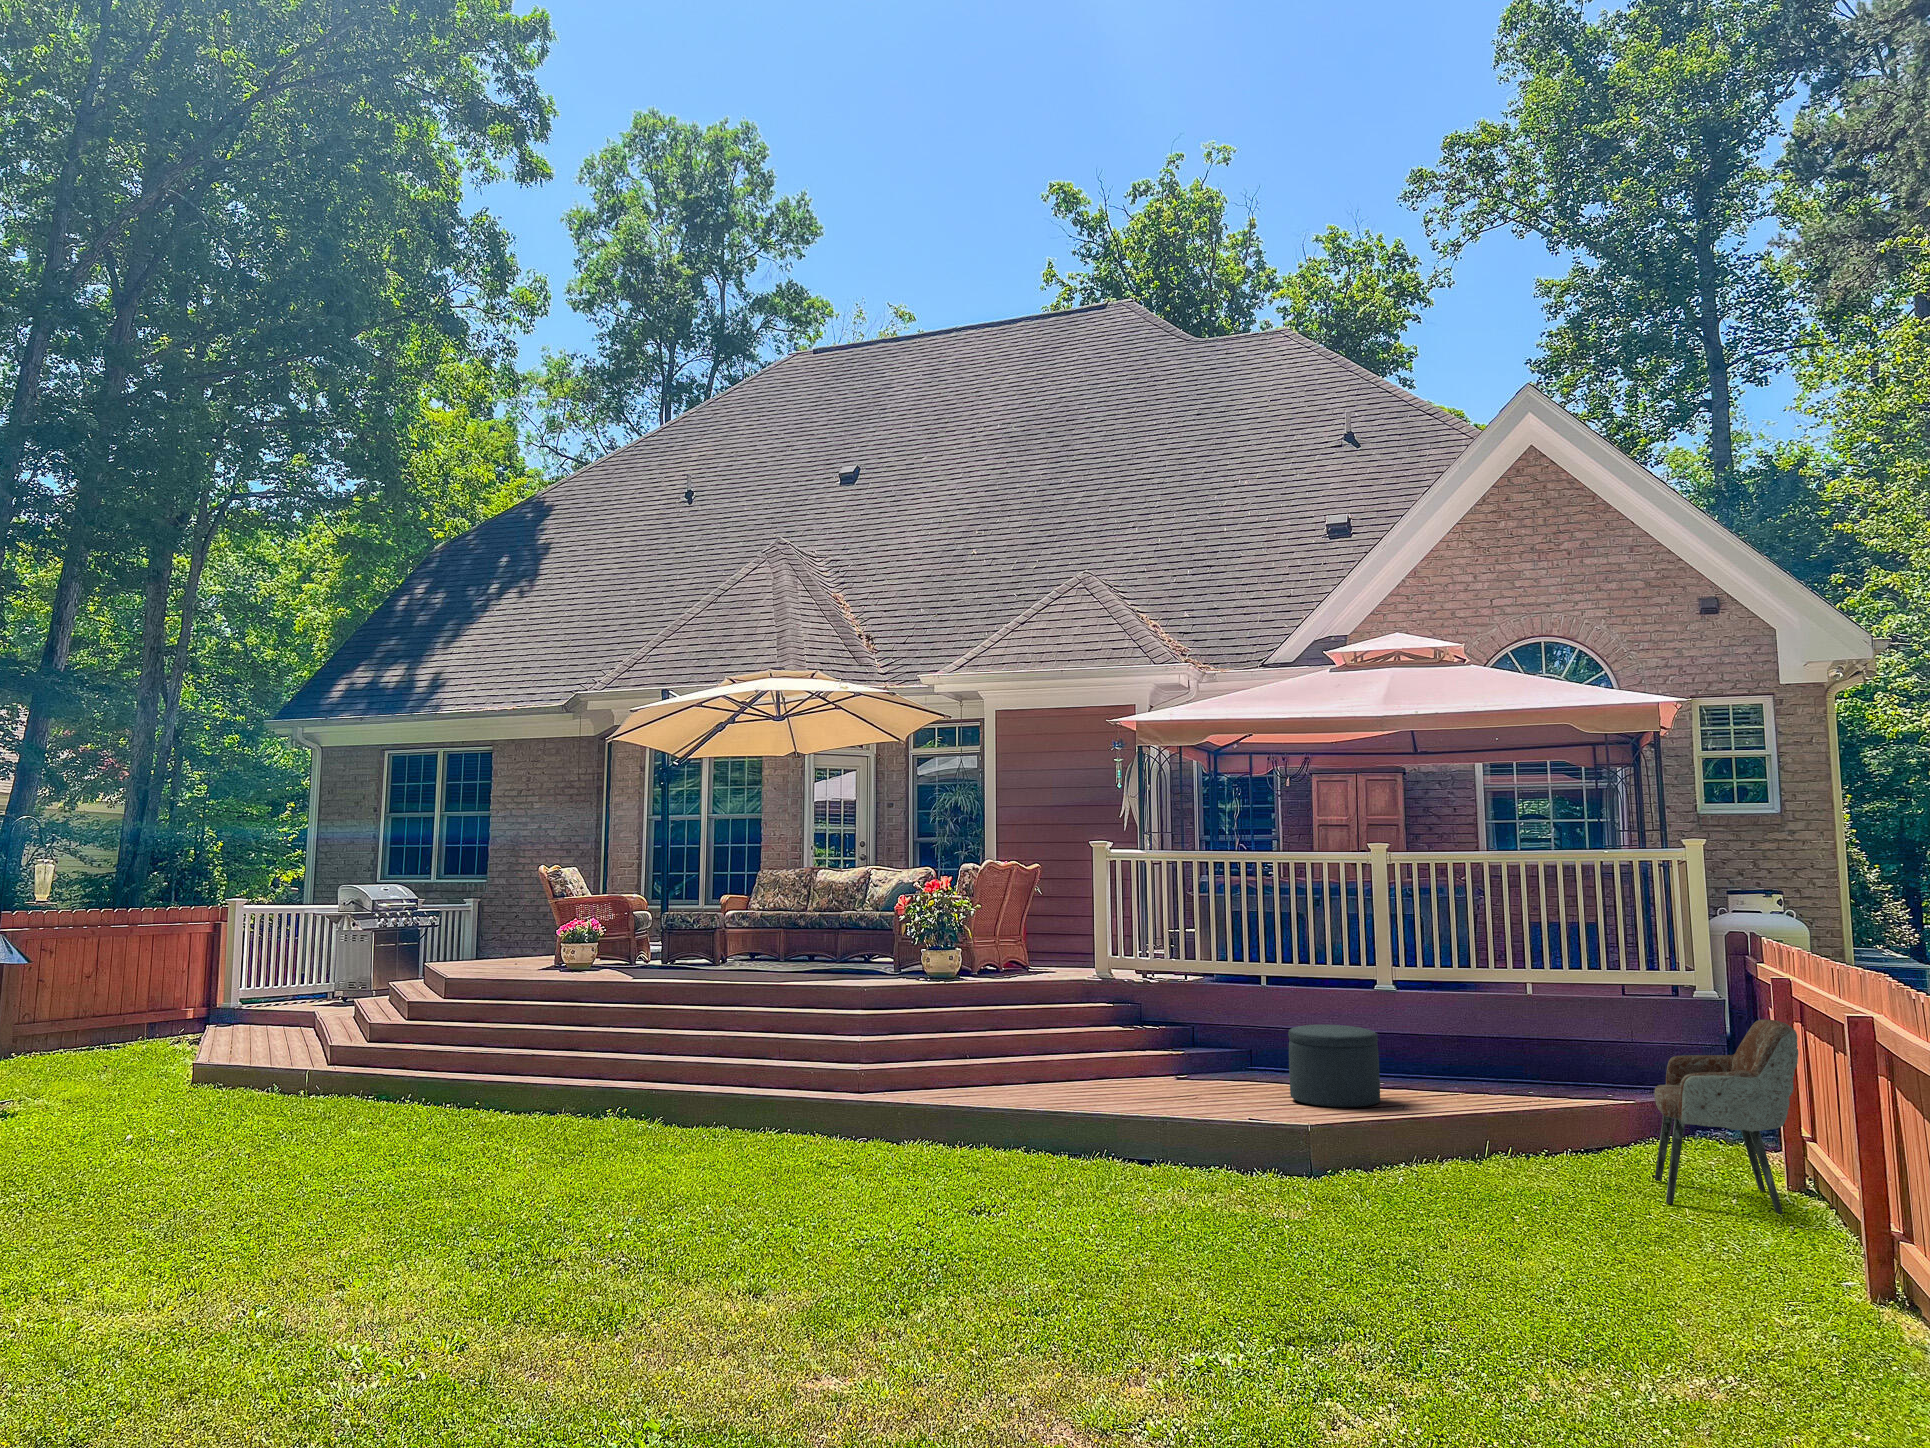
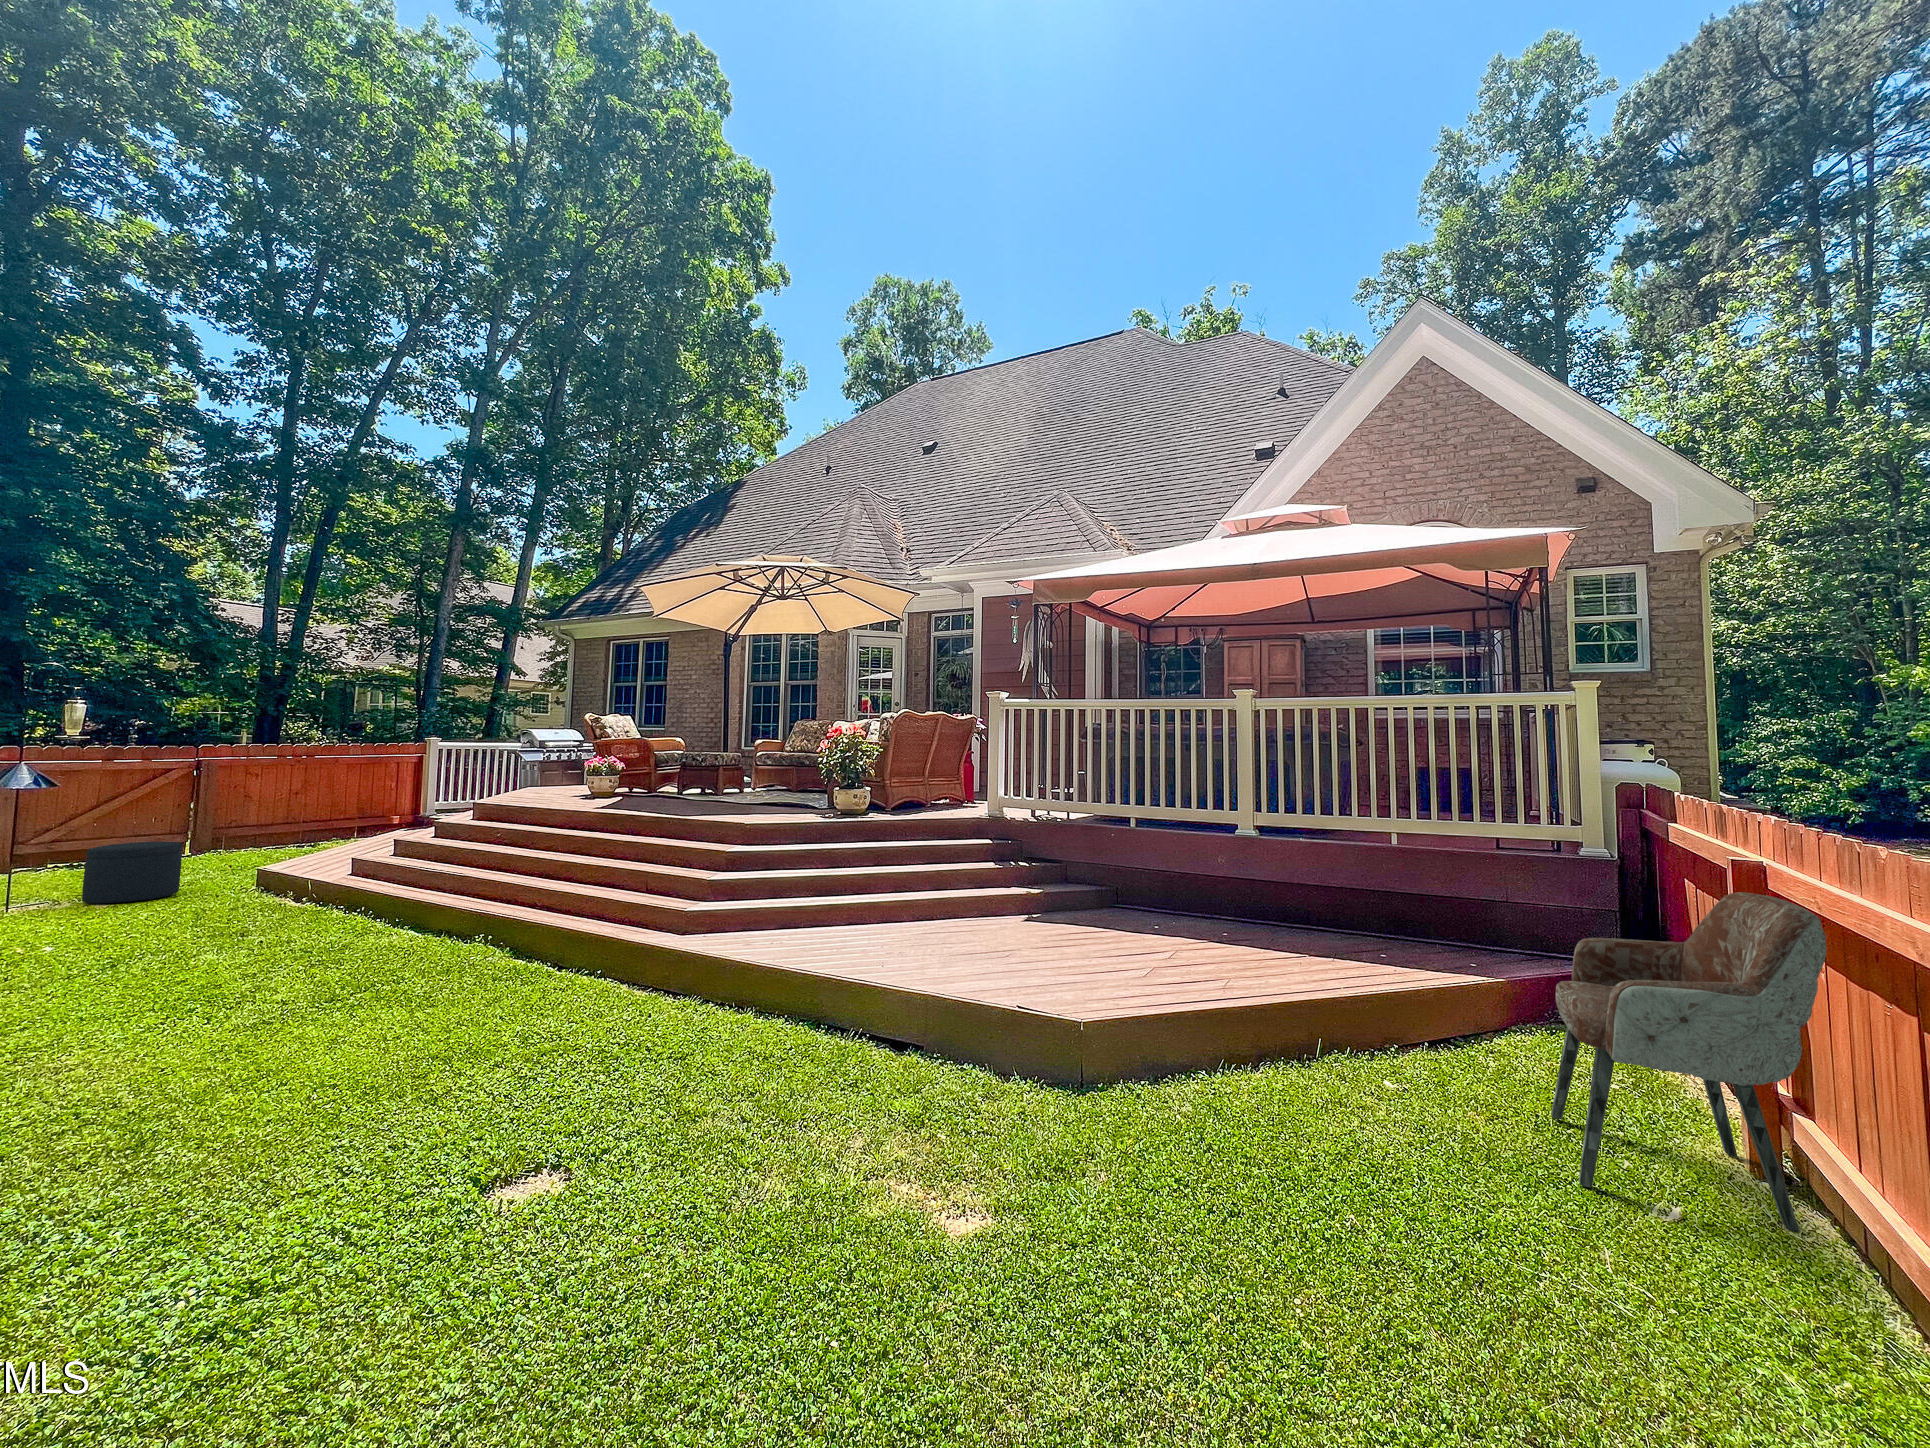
ottoman: present [1288,1025,1380,1107] -> present [82,841,183,904]

